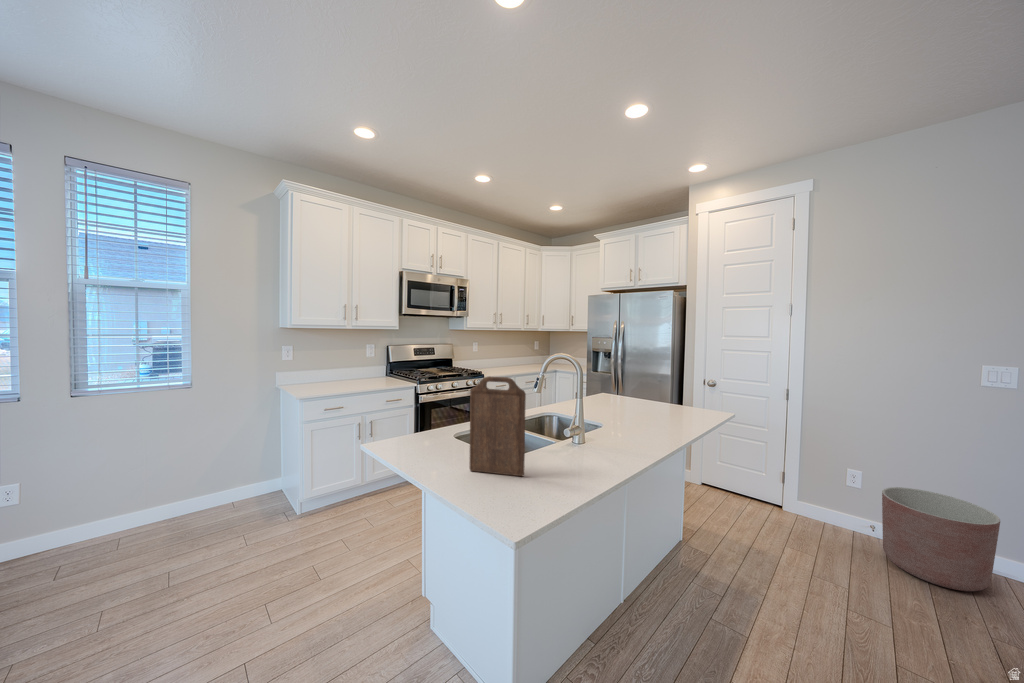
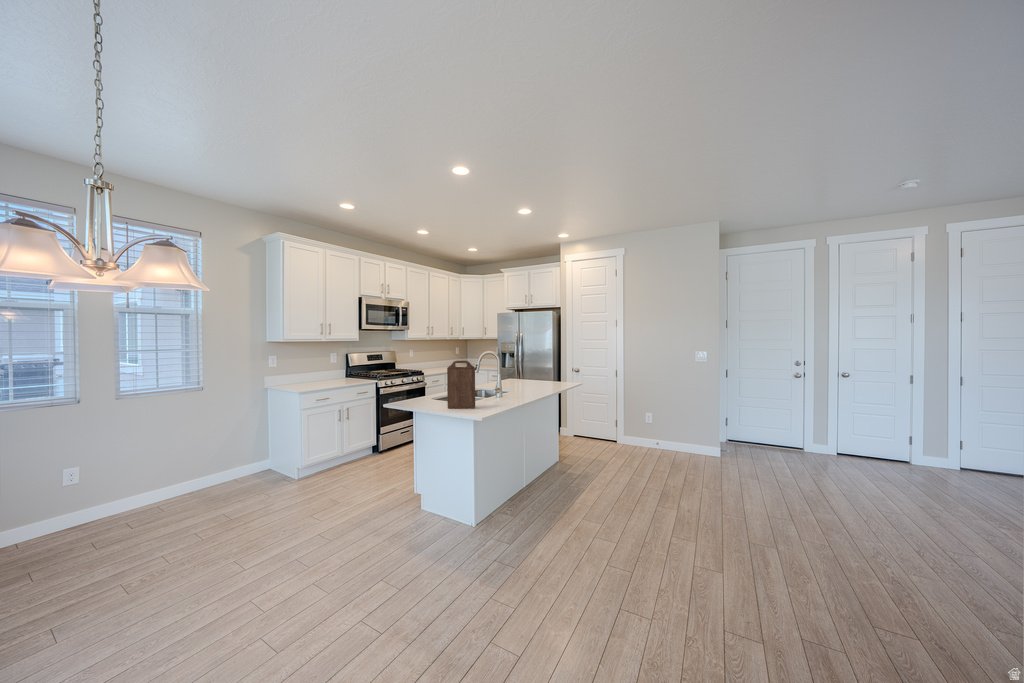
planter: present [882,487,1000,591] -> none [657,418,700,462]

